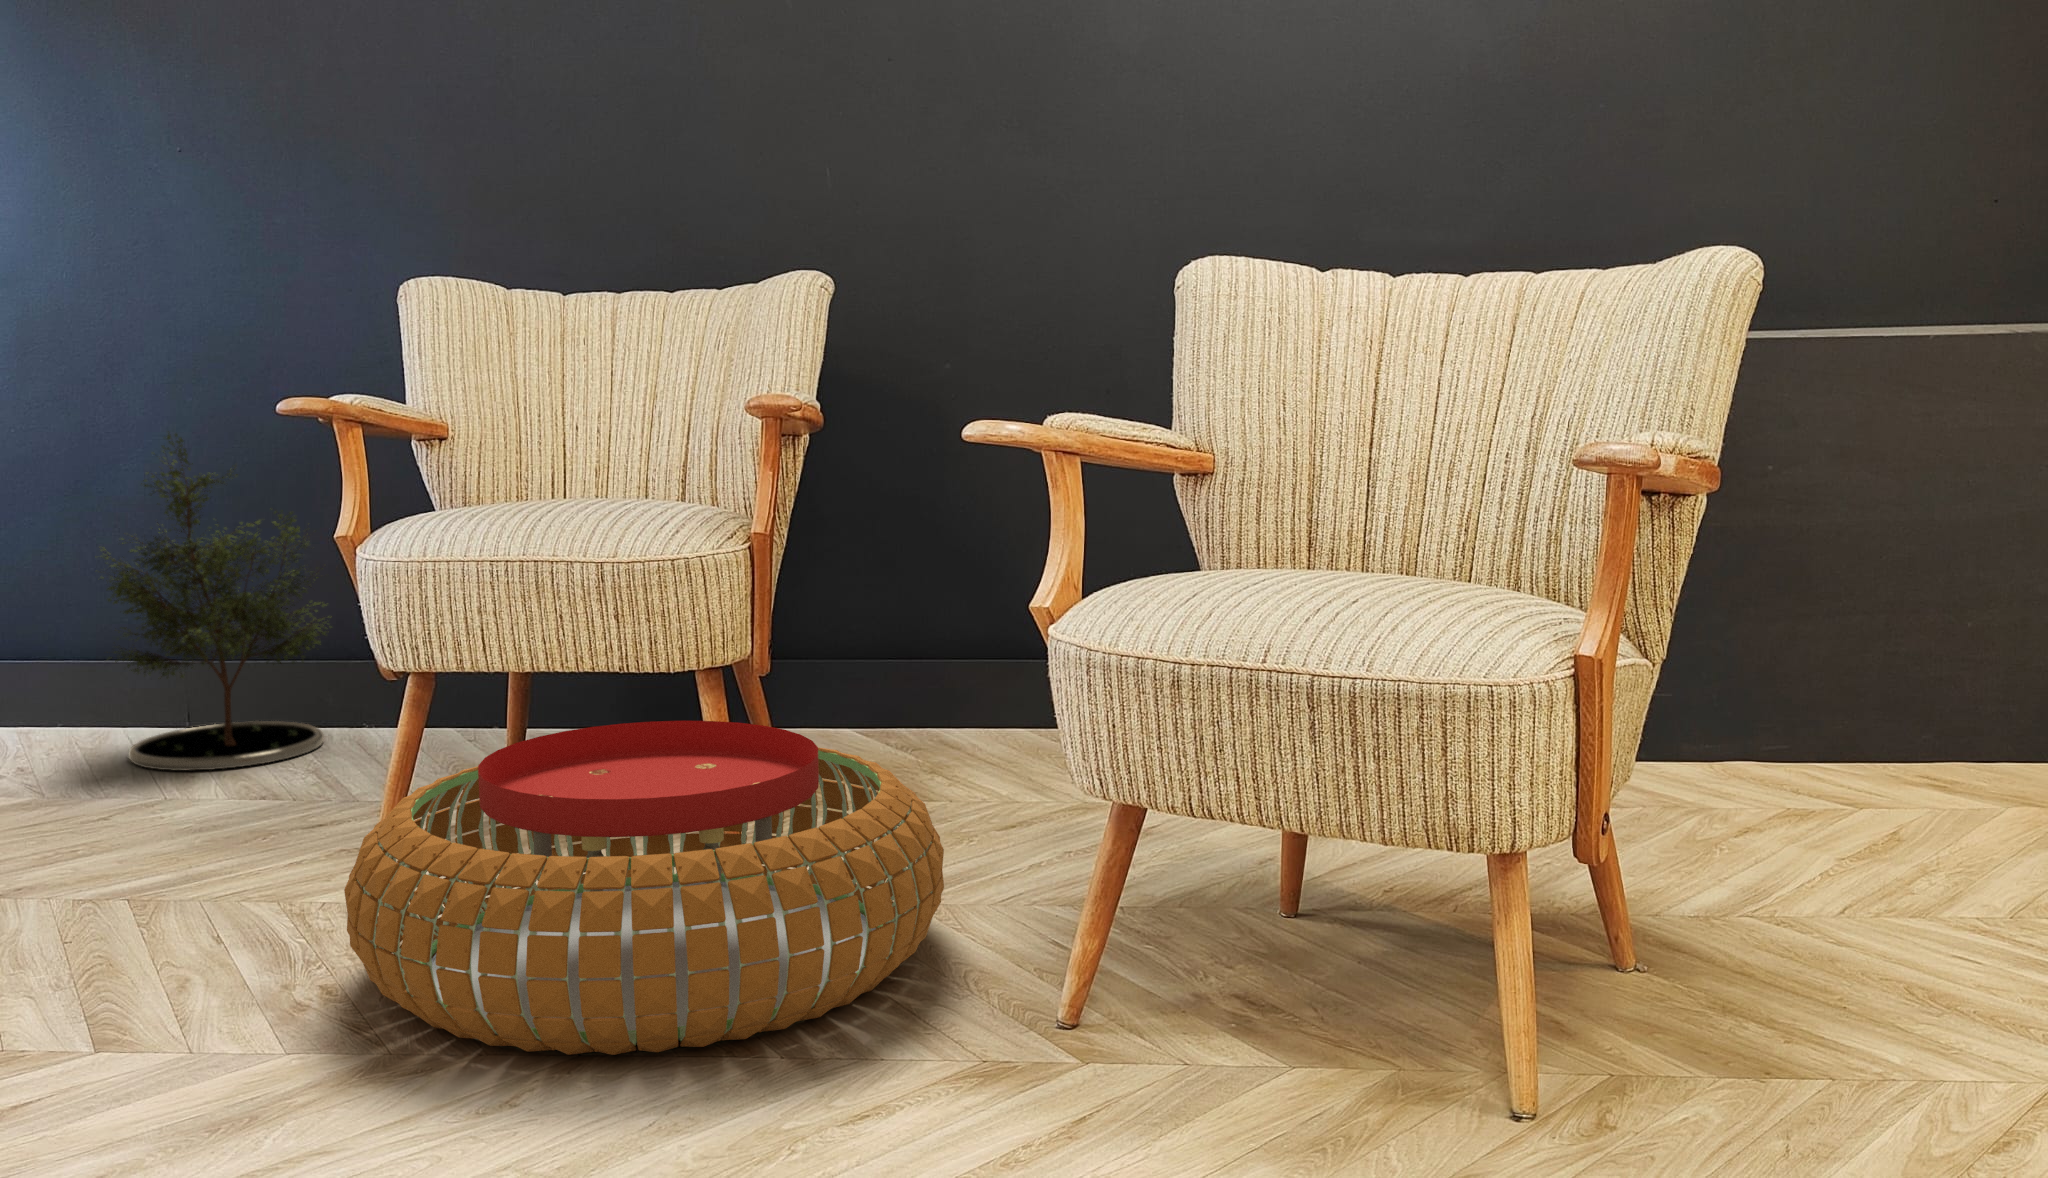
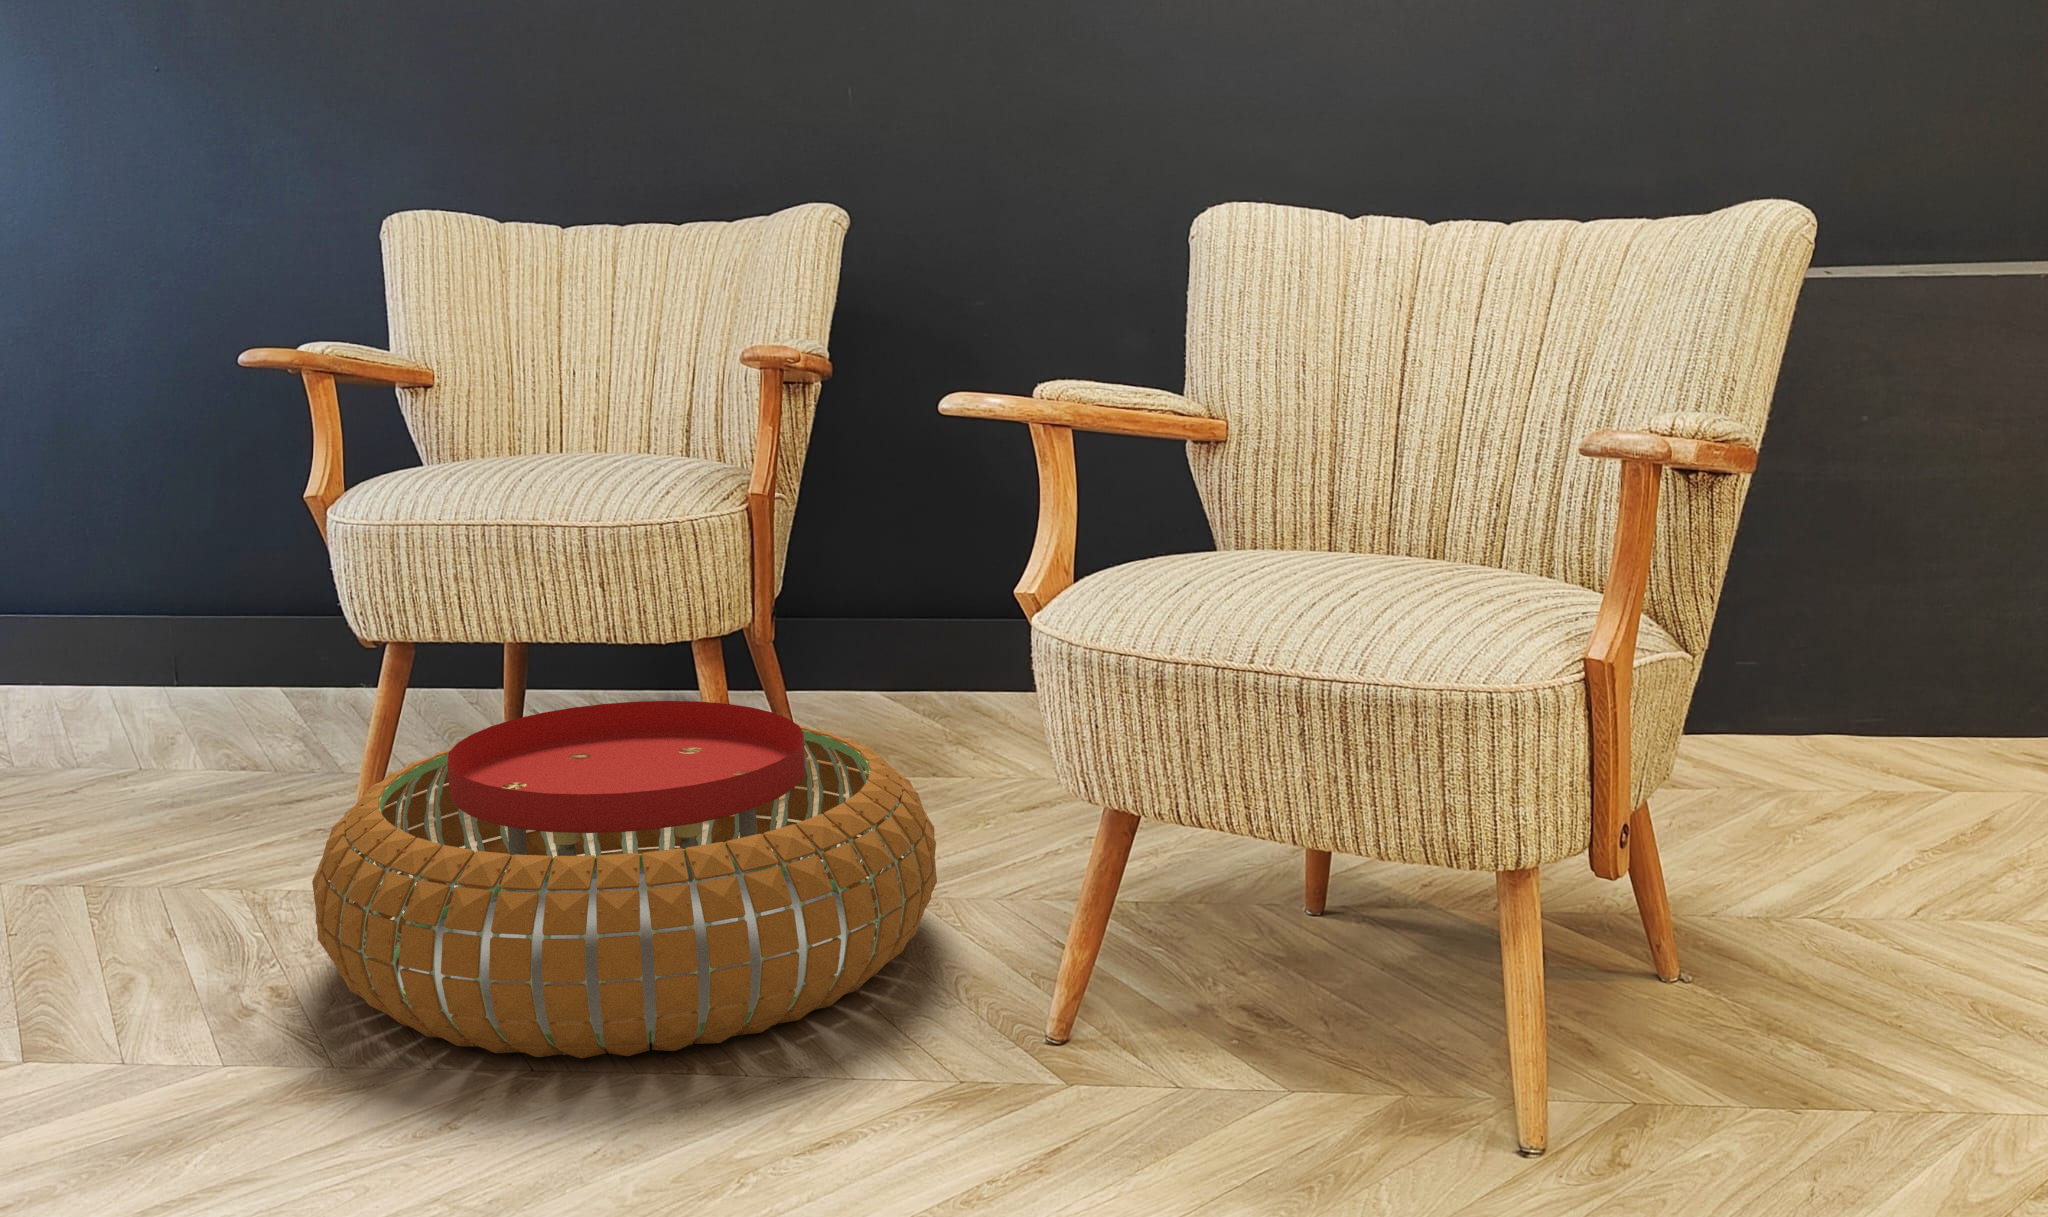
potted tree: present [95,433,327,770] -> none [71,376,323,735]

